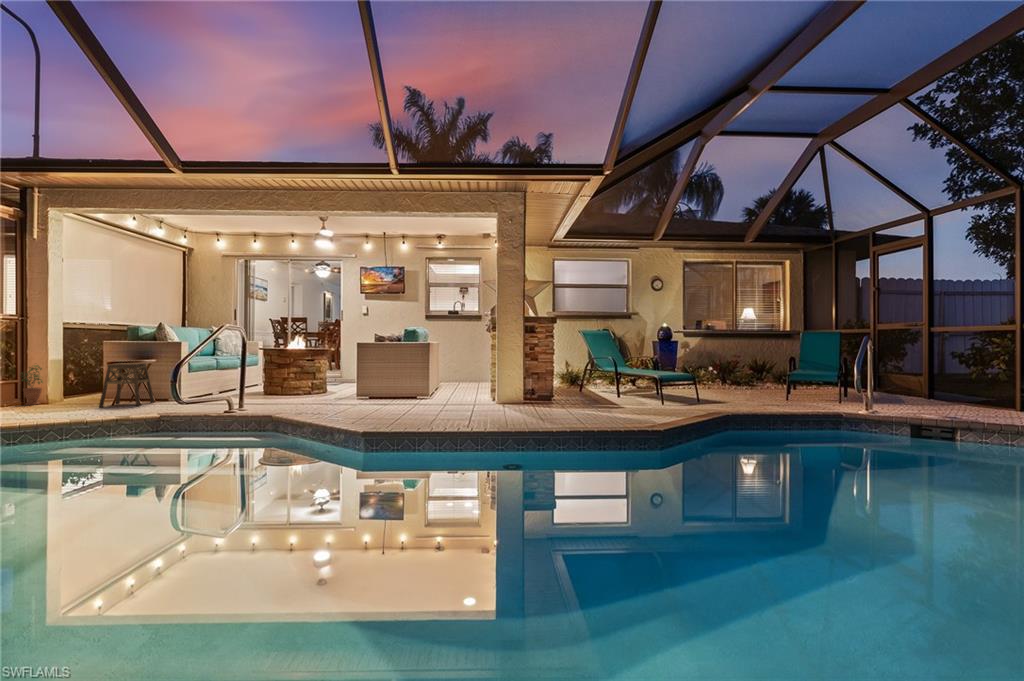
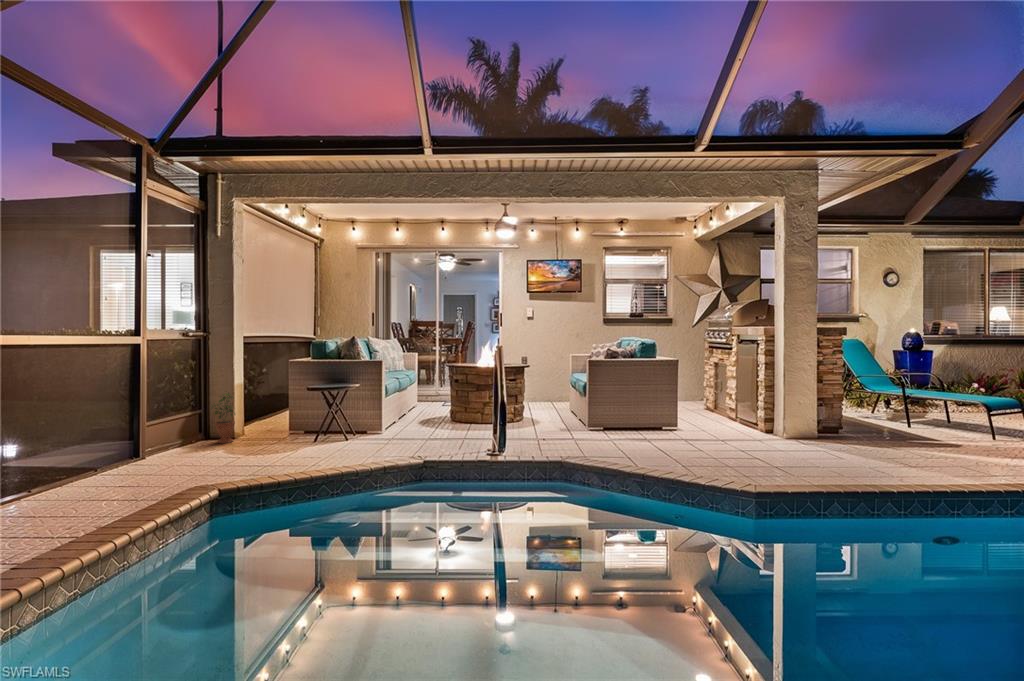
stool: present [99,363,154,407] -> none [315,390,365,448]

